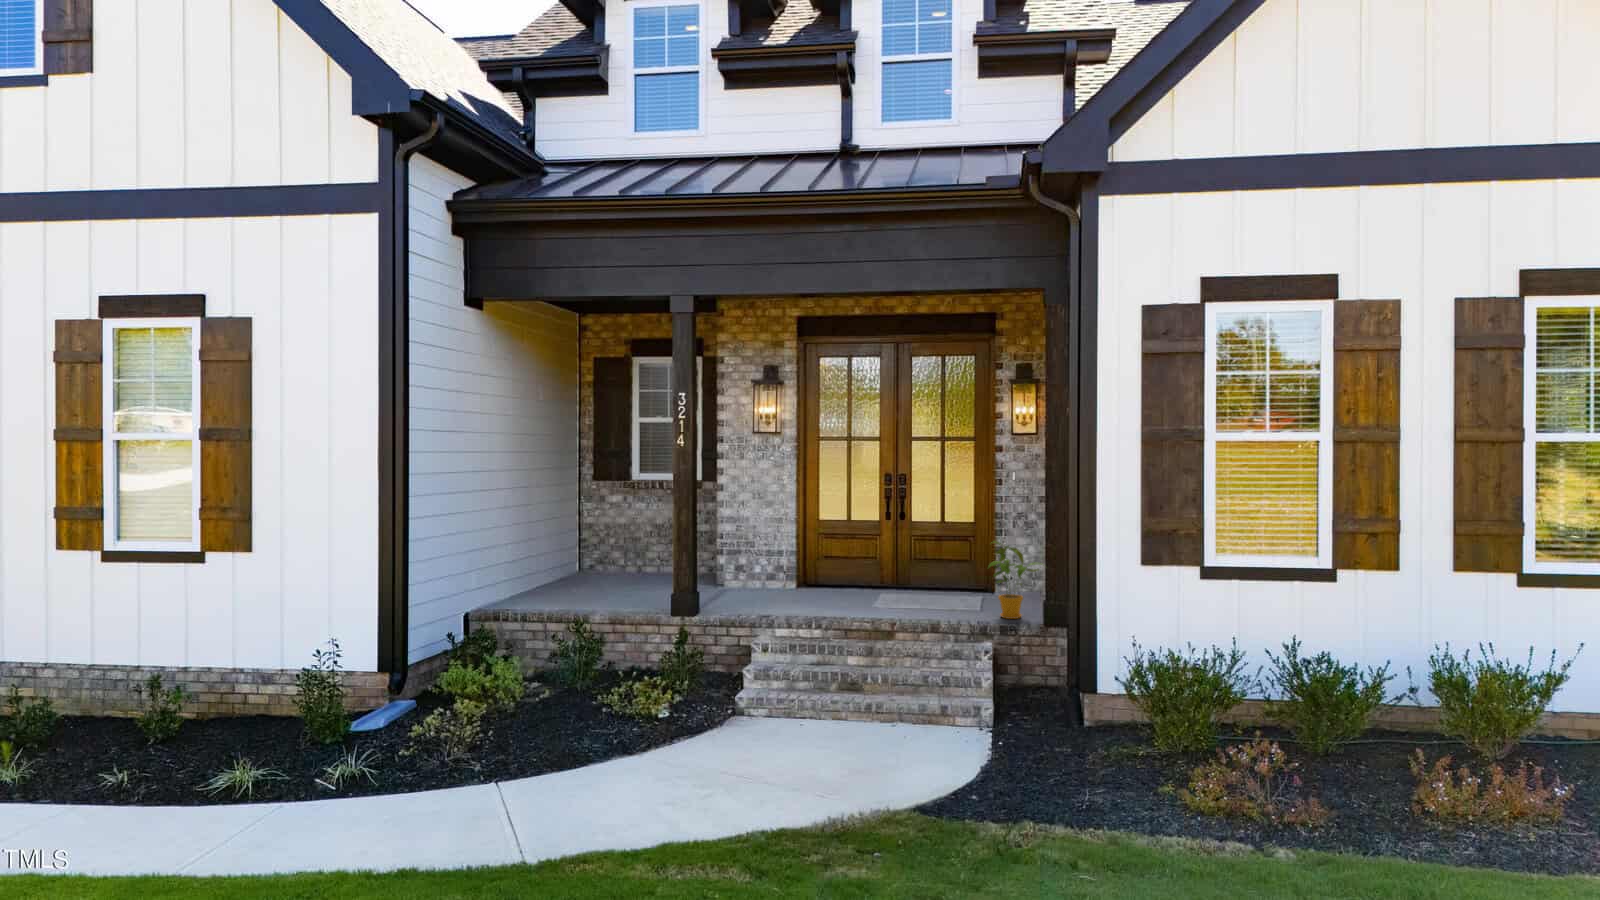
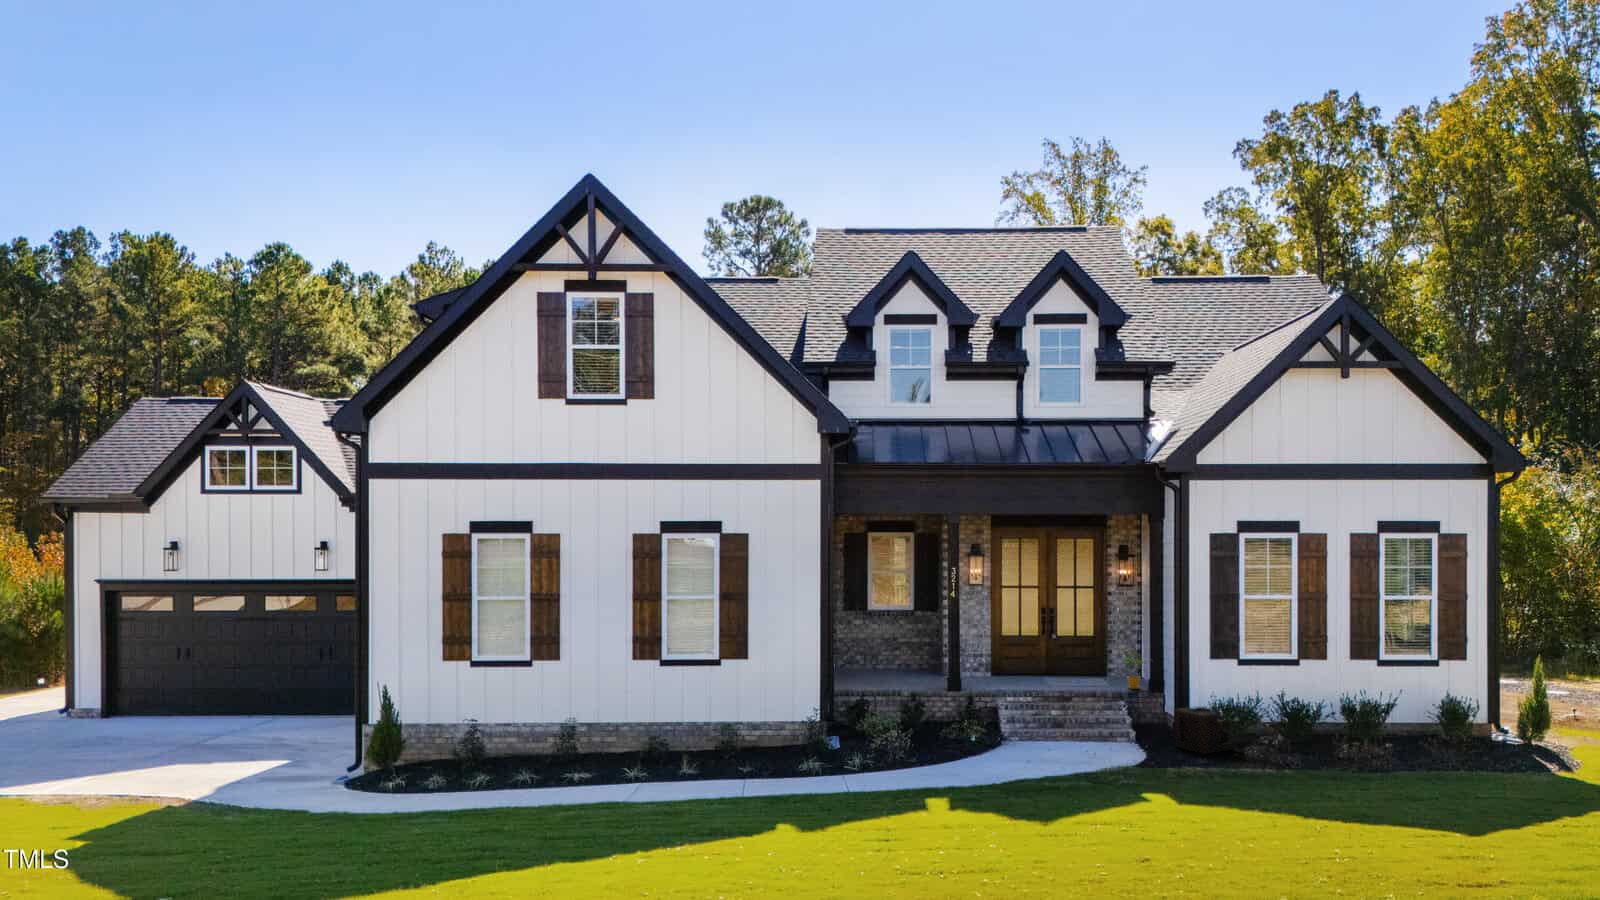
wooden crate: none [1052,662,1174,775] -> present [1175,707,1232,753]

